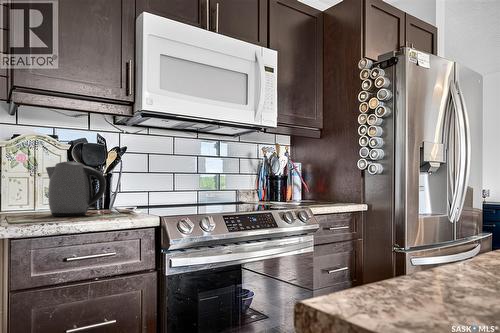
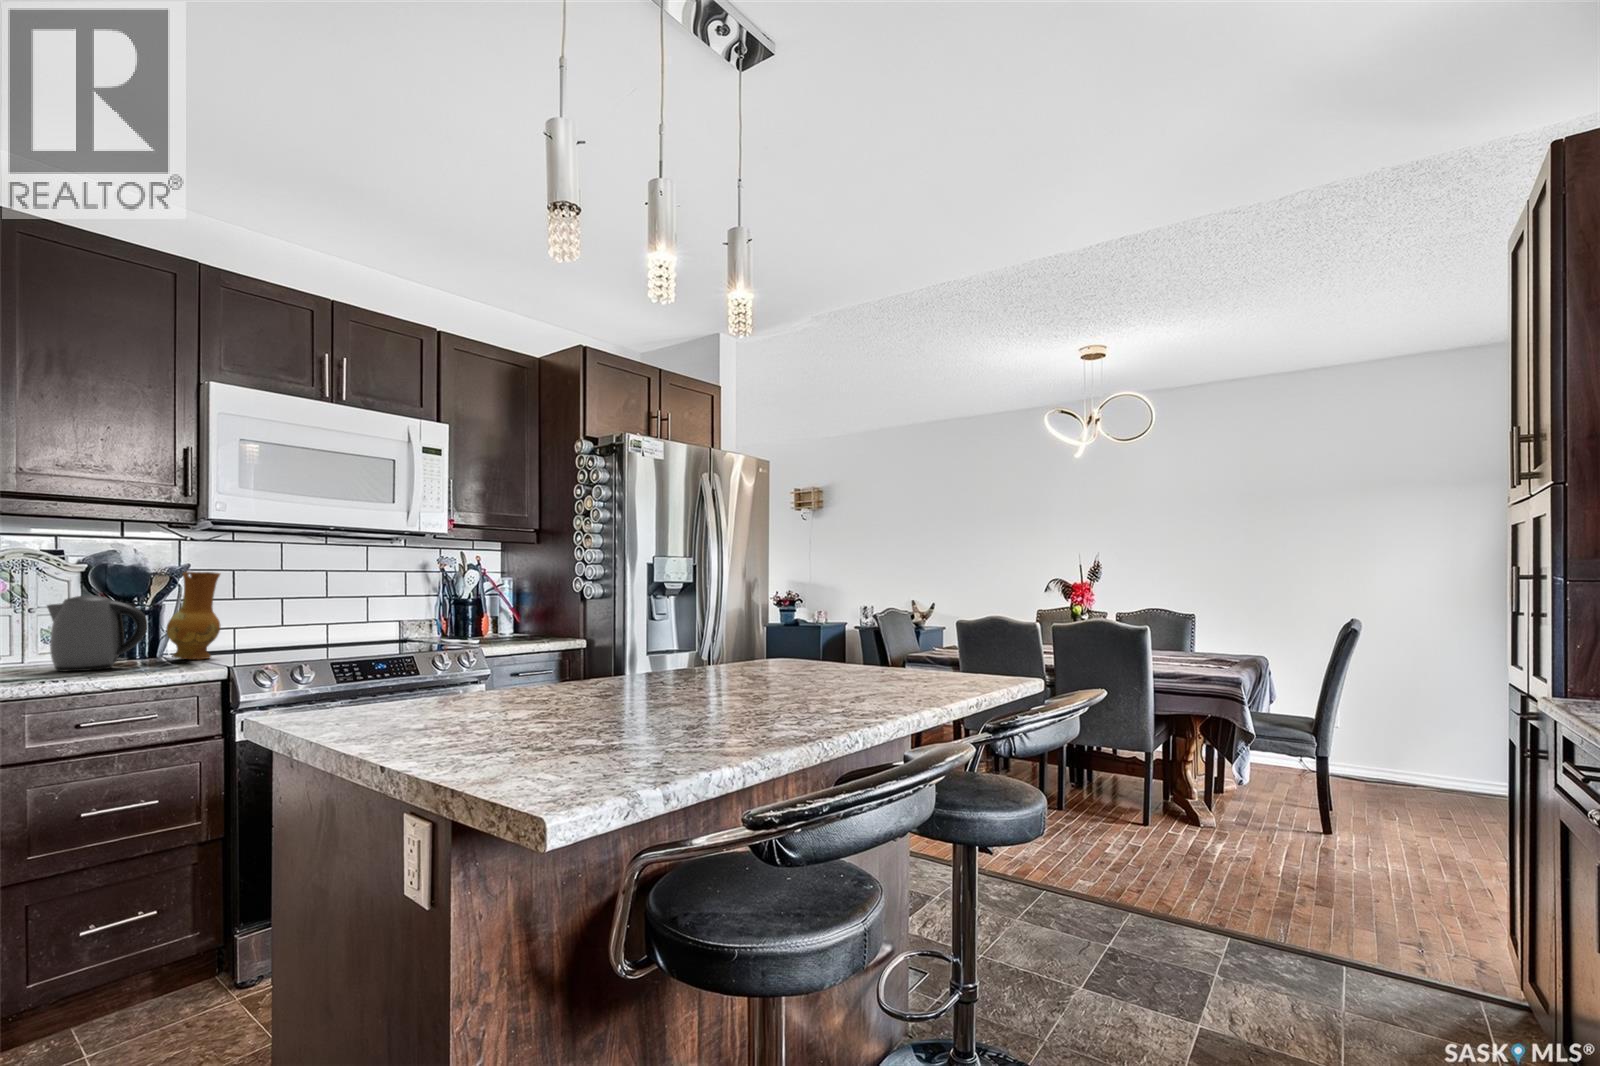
ceramic jug: none [116,149,148,211] -> present [166,572,220,660]

